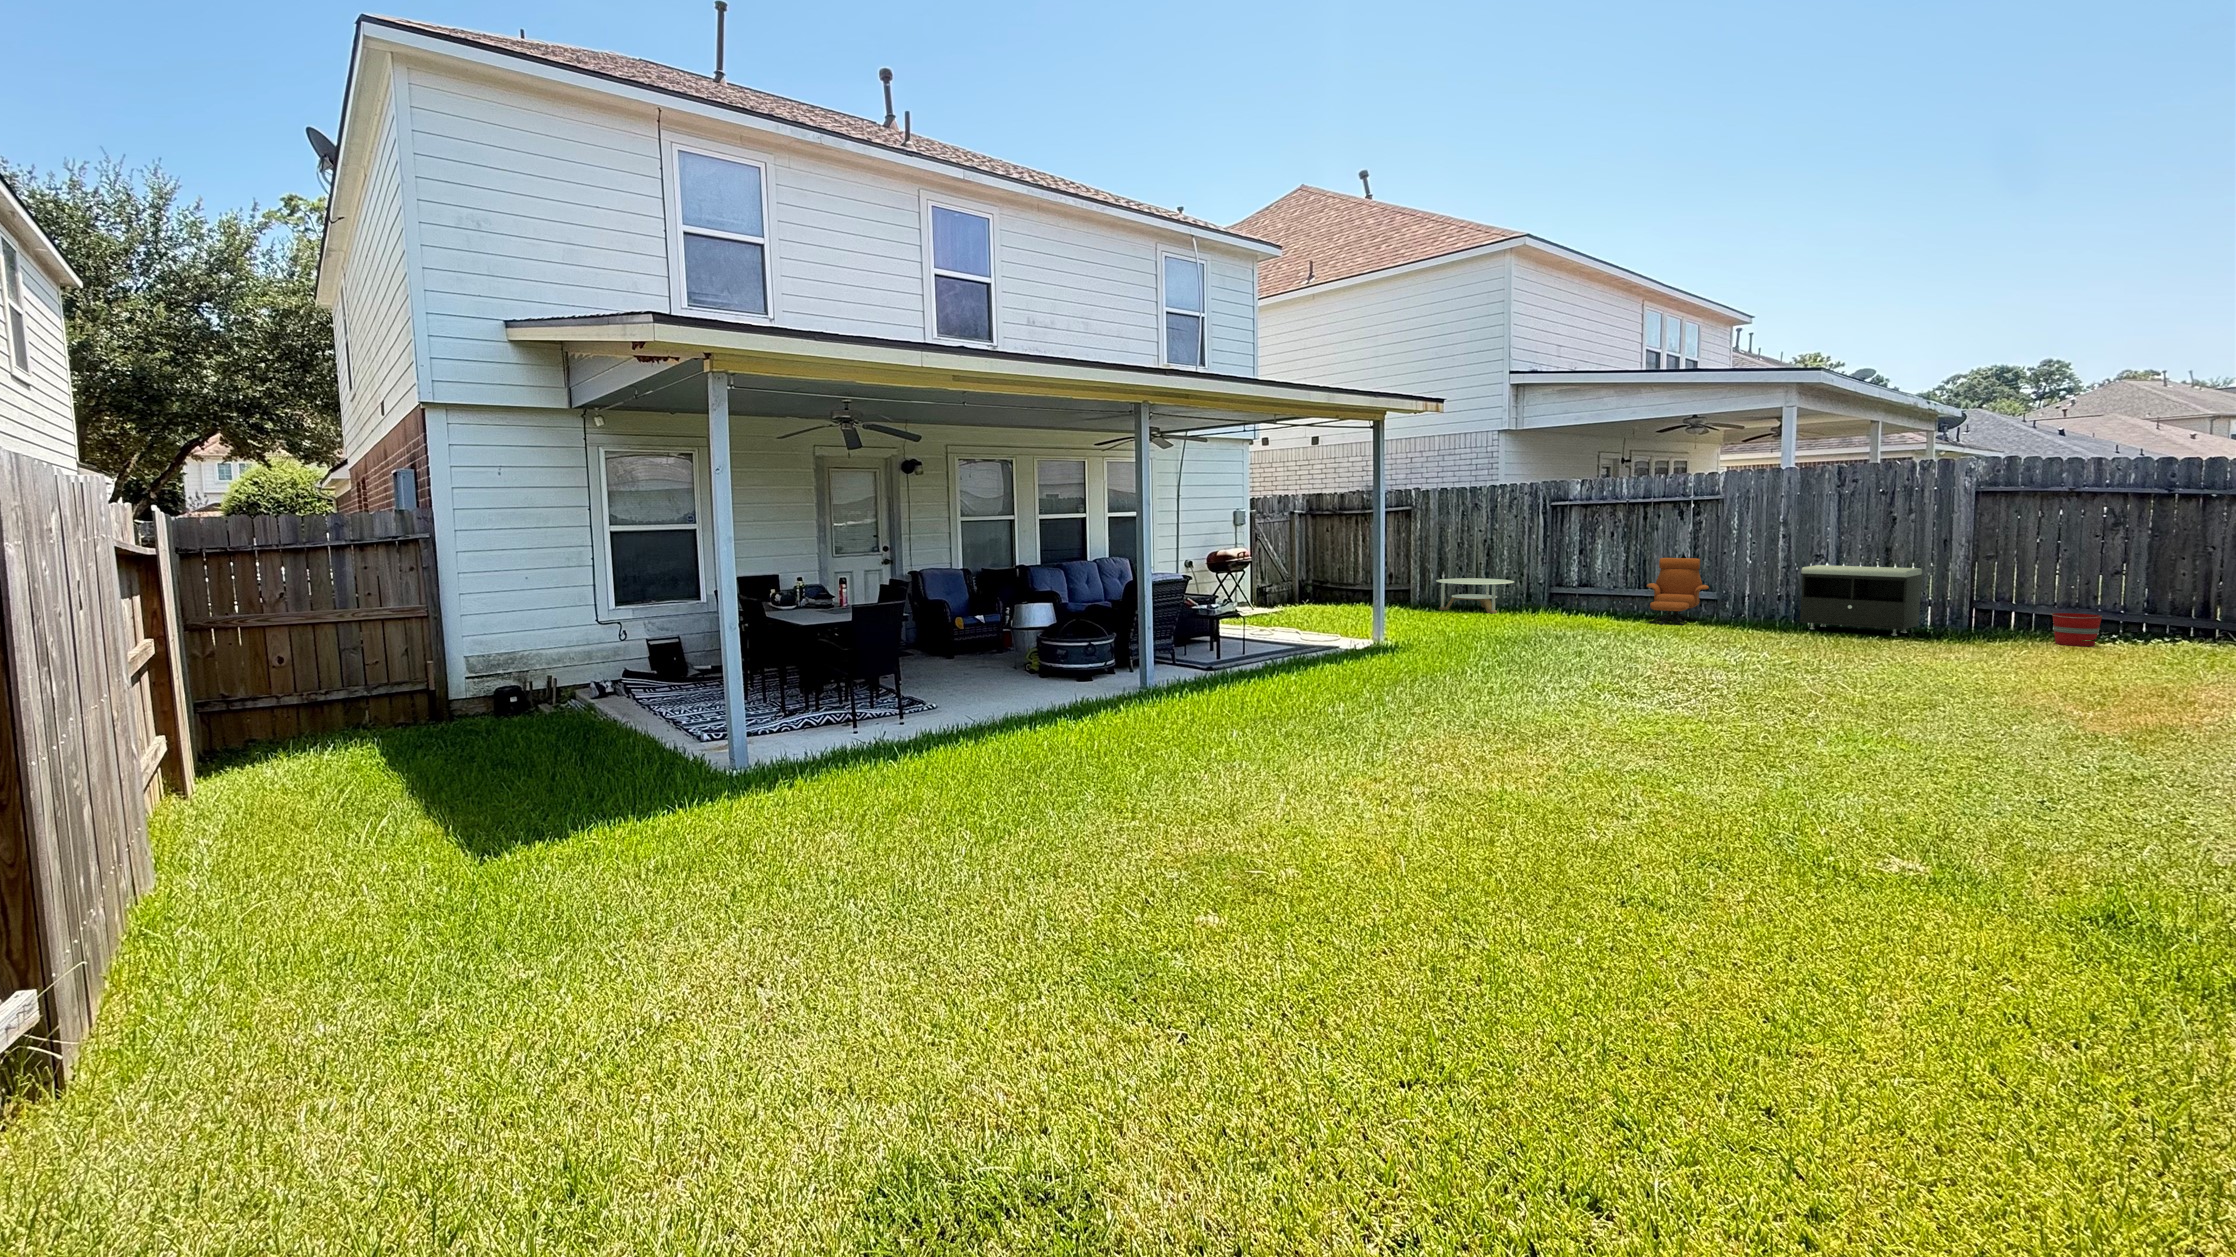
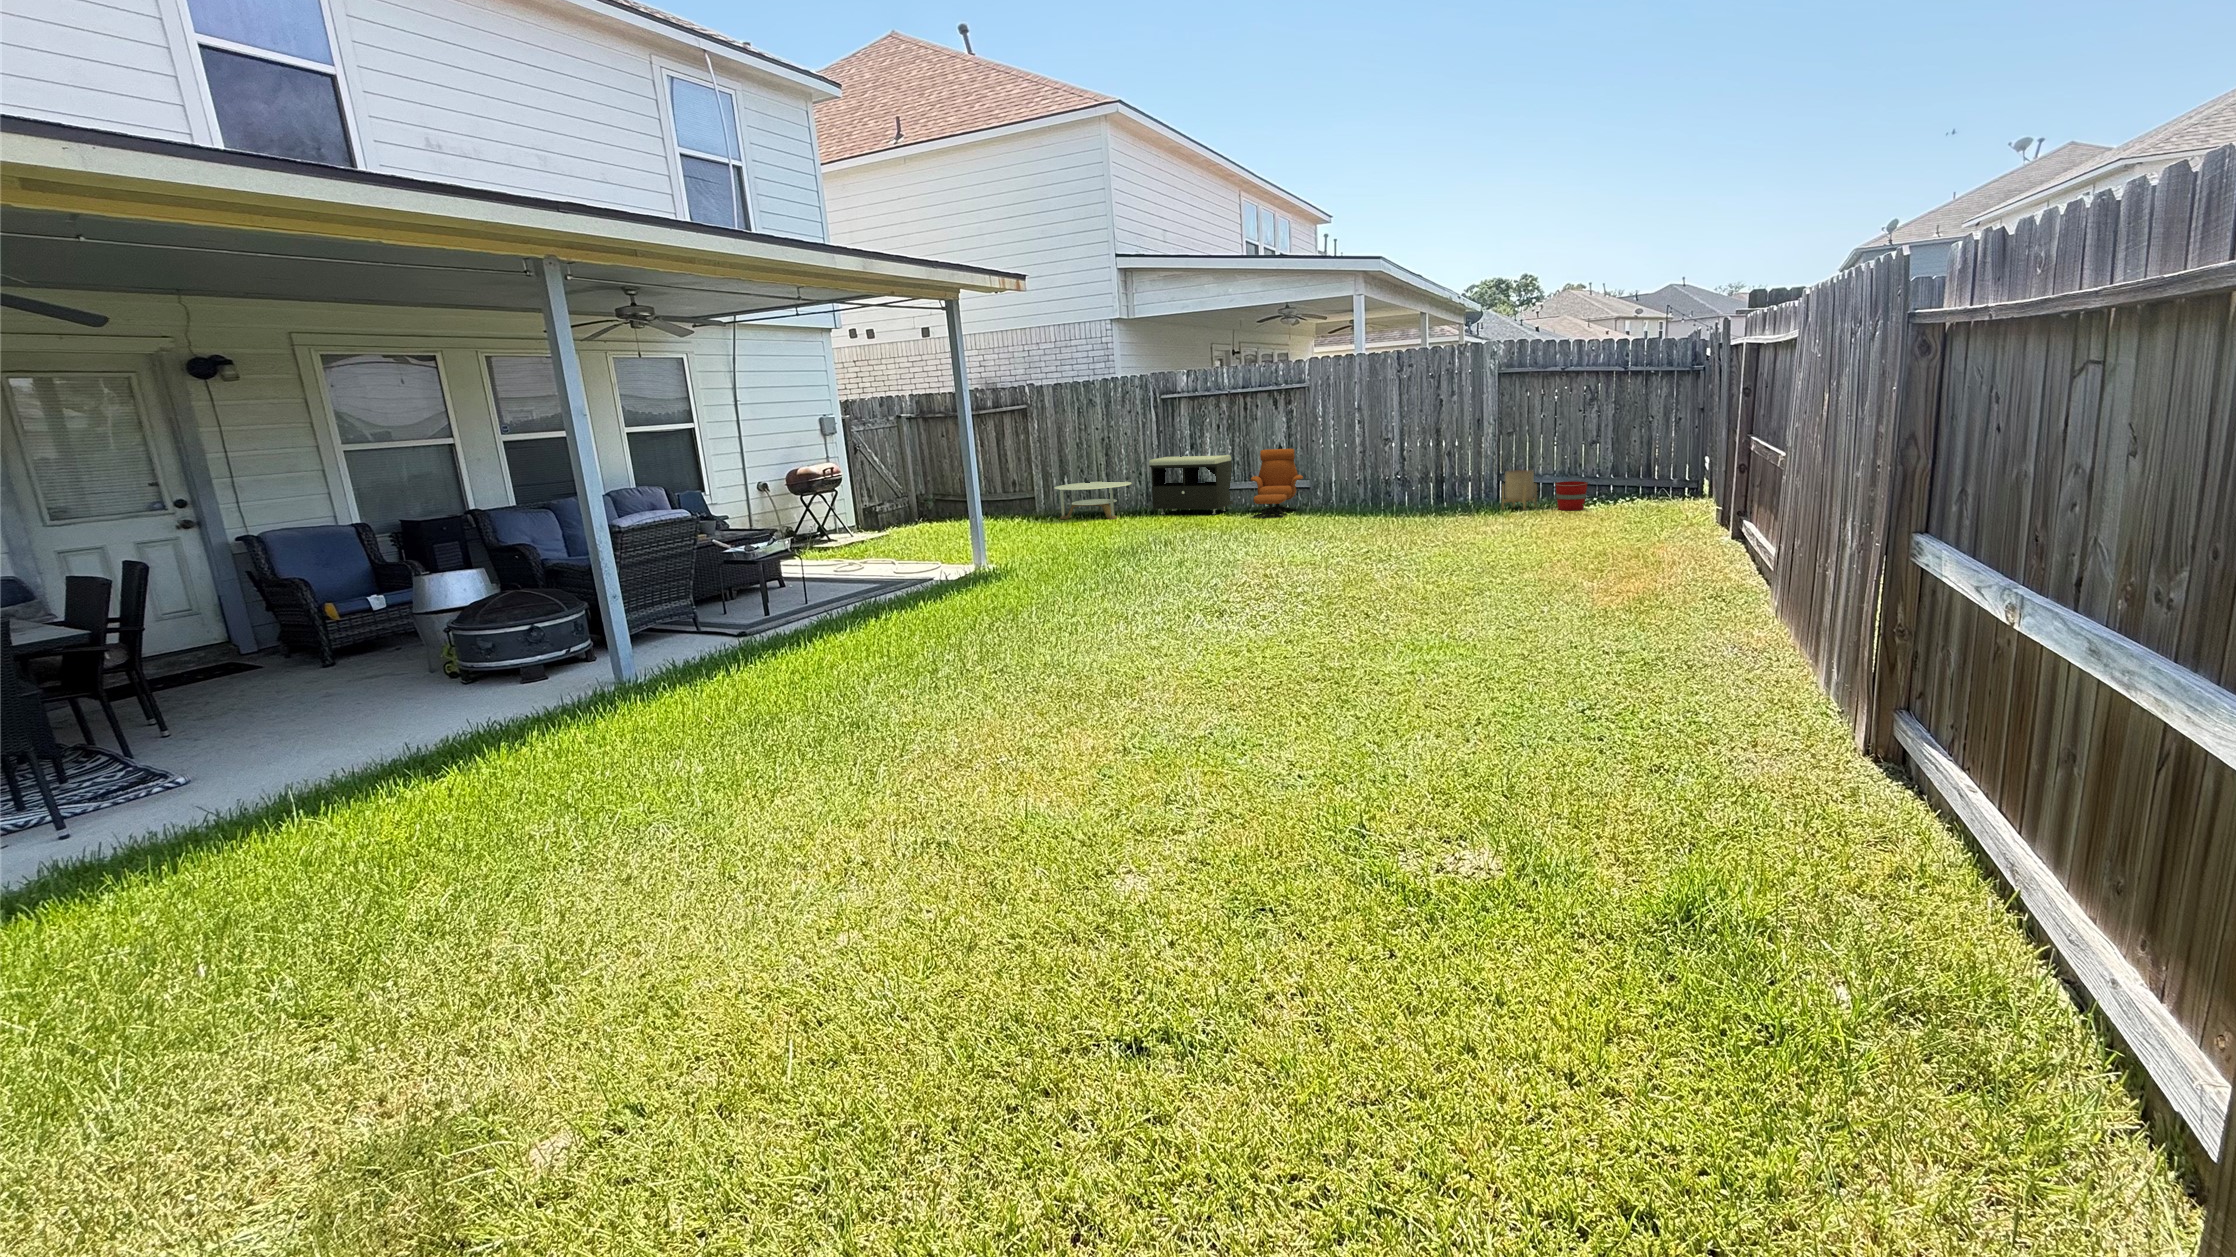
storage bench: present [1800,565,1922,636] -> present [1149,455,1233,514]
planter: none [1971,596,2025,641] -> present [1502,470,1537,510]

